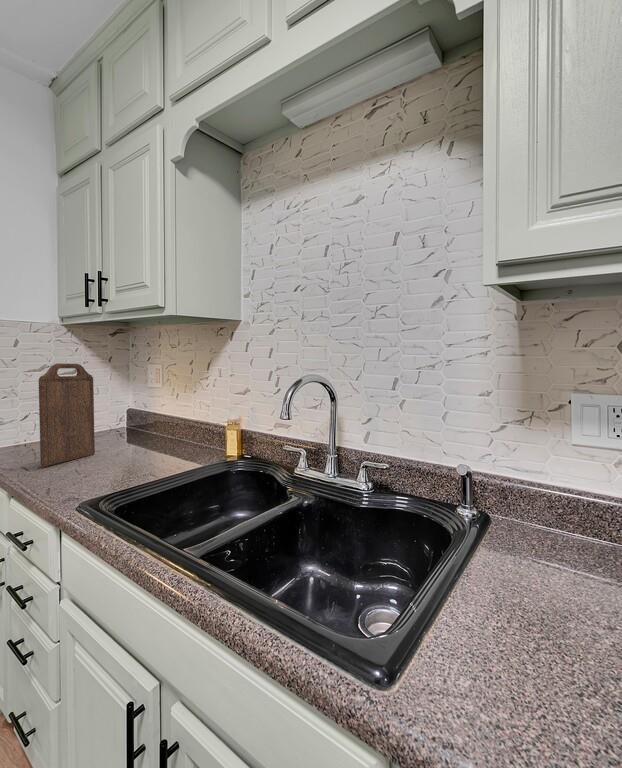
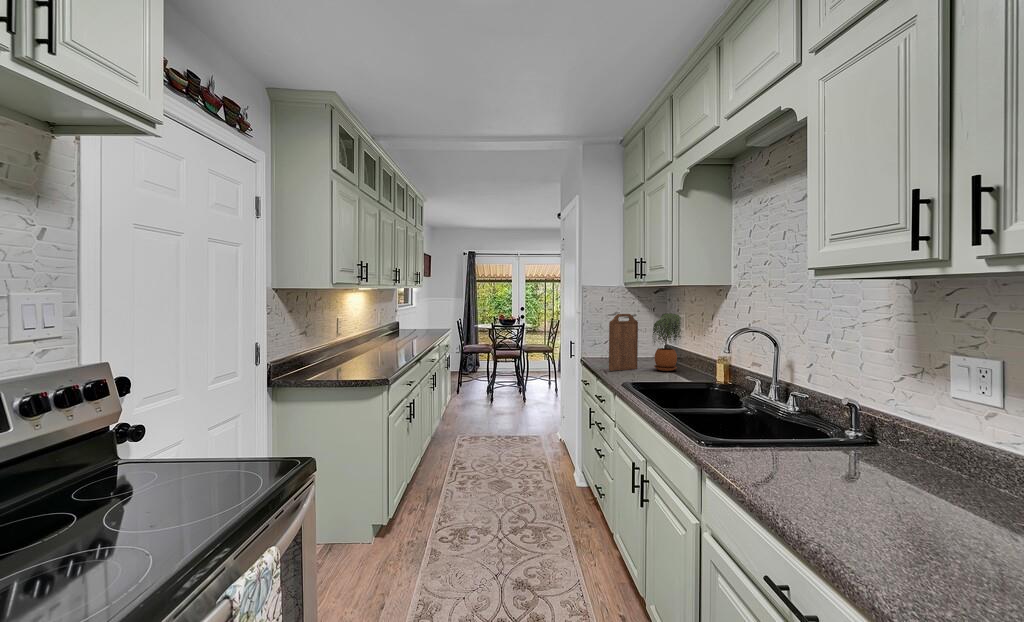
potted plant: none [117,363,167,451] -> present [652,313,681,371]

